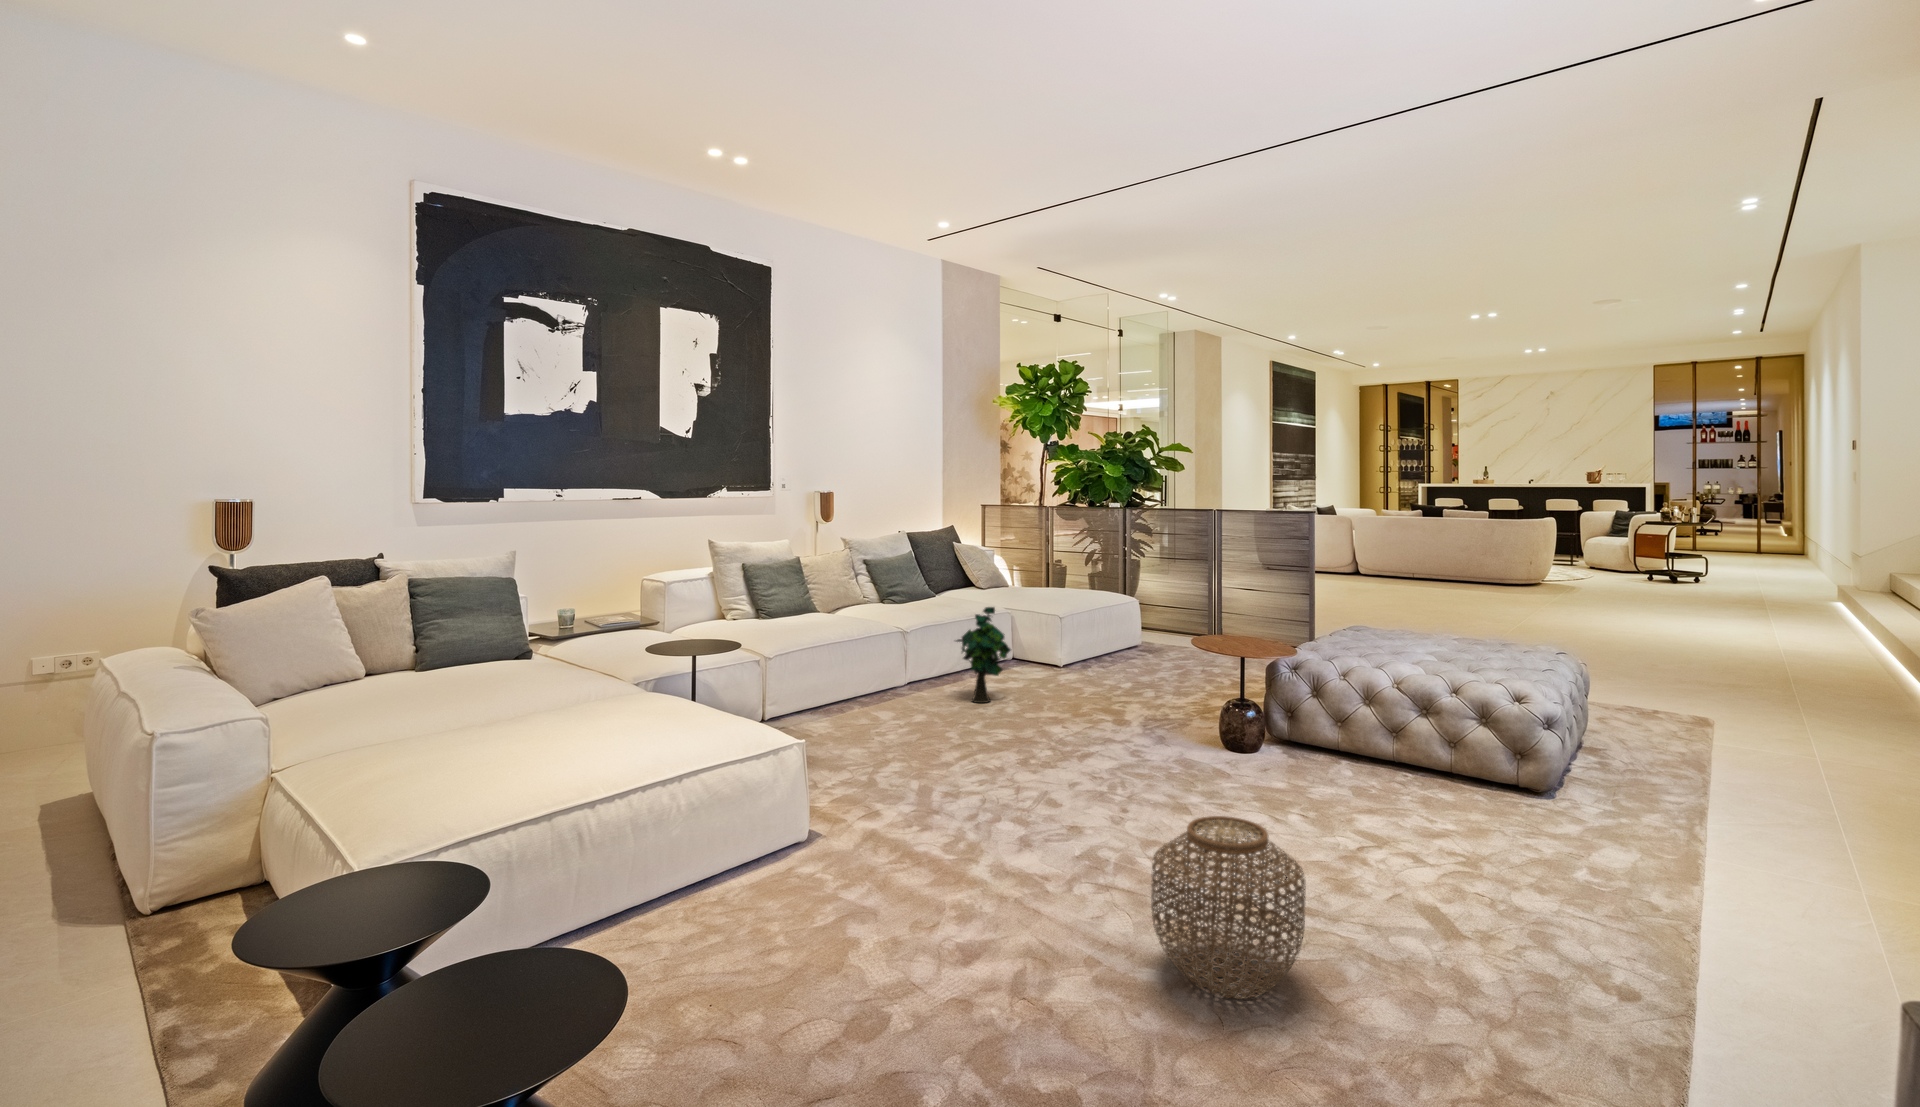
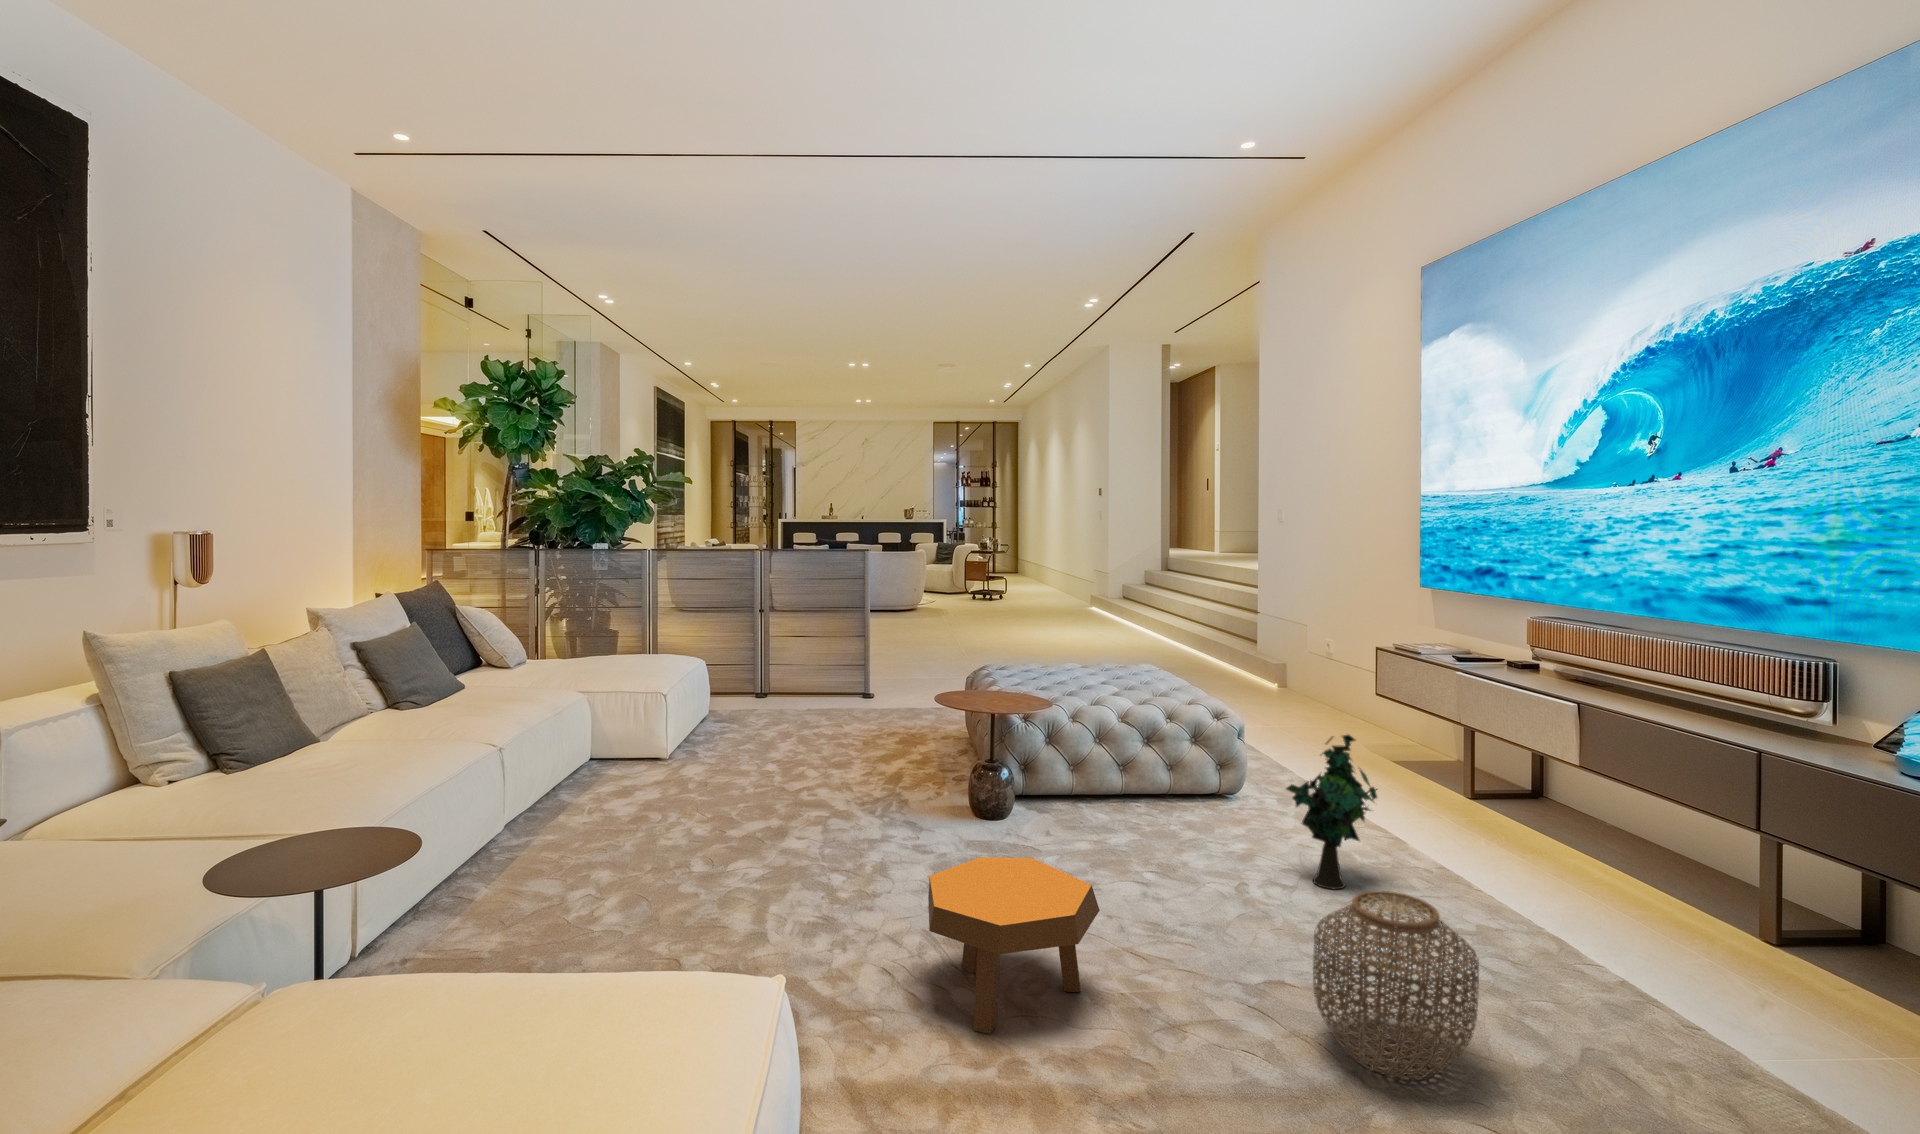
decorative plant: present [956,607,1011,703] -> present [1286,735,1377,889]
footstool: none [953,742,1087,858] -> present [928,857,1100,1034]

